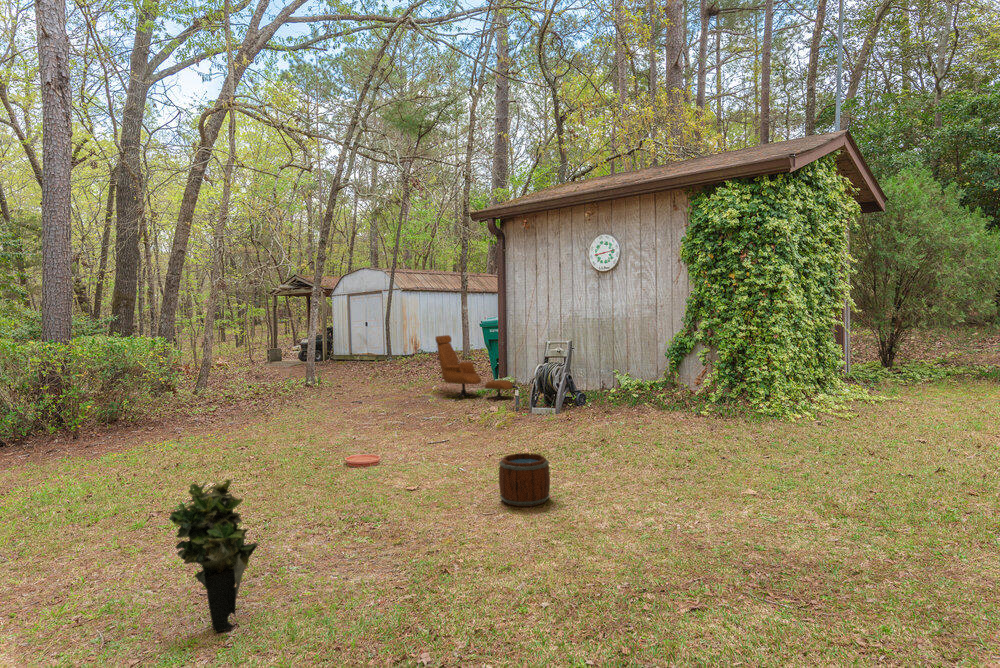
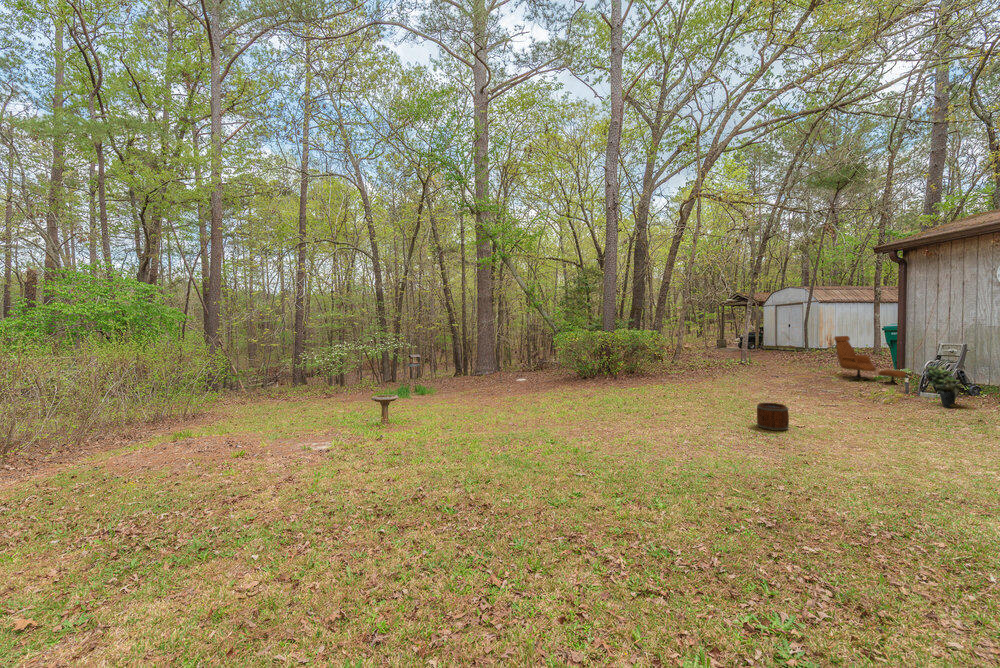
bucket: present [499,453,550,507] -> present [757,403,789,431]
potted plant: present [169,479,258,633] -> present [926,366,961,408]

